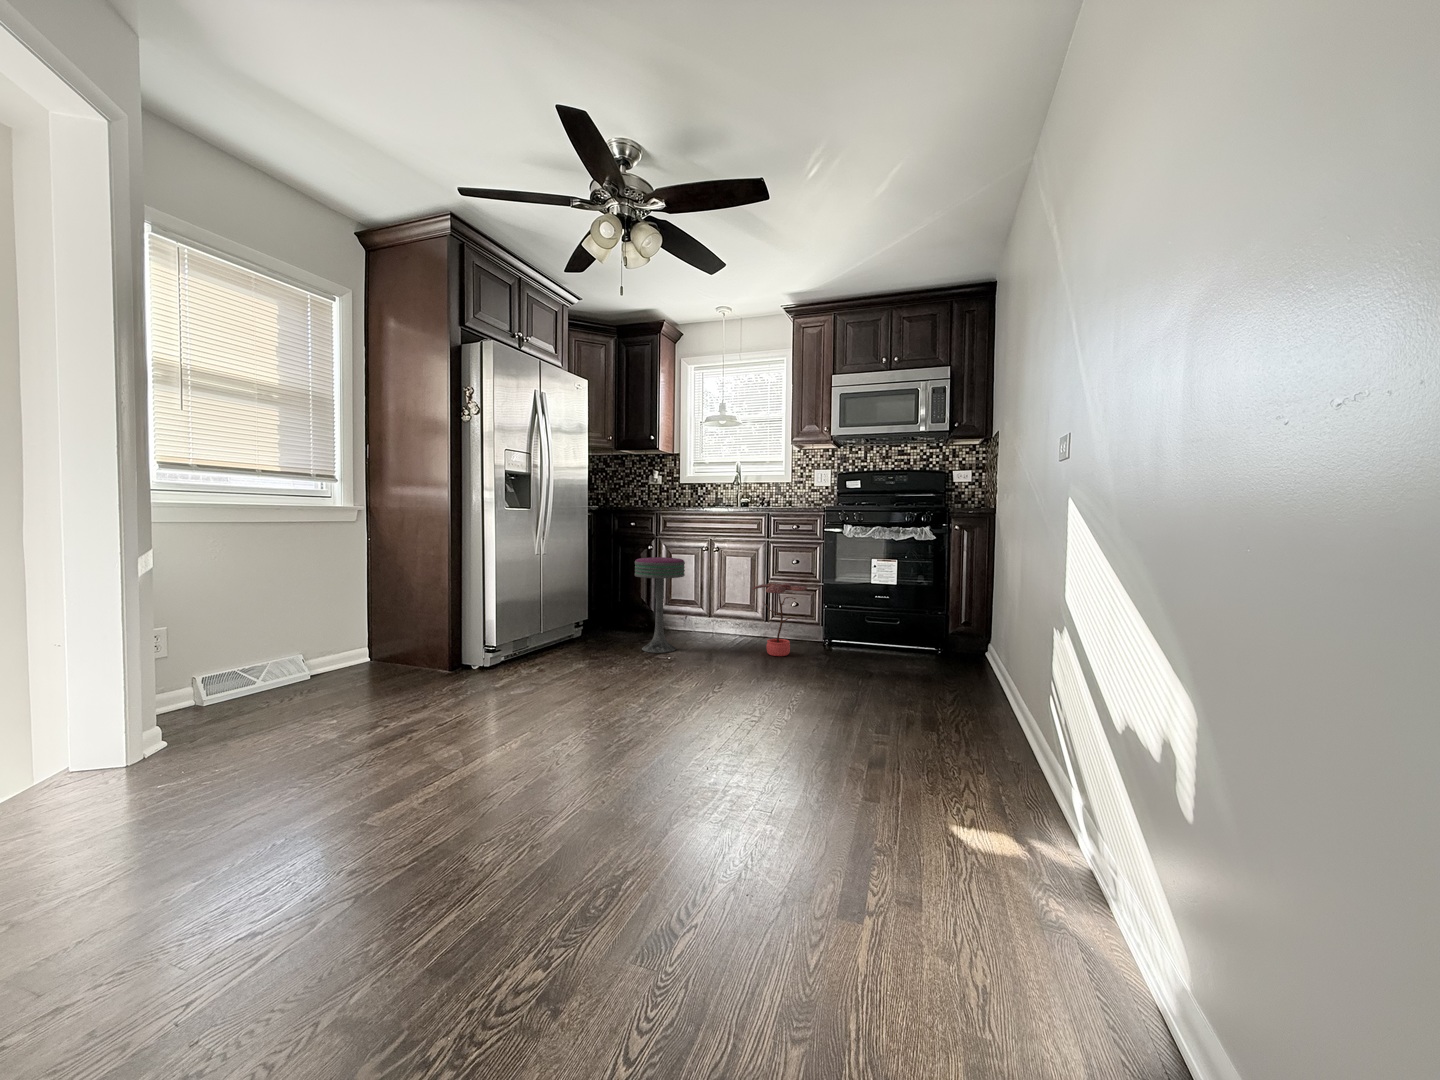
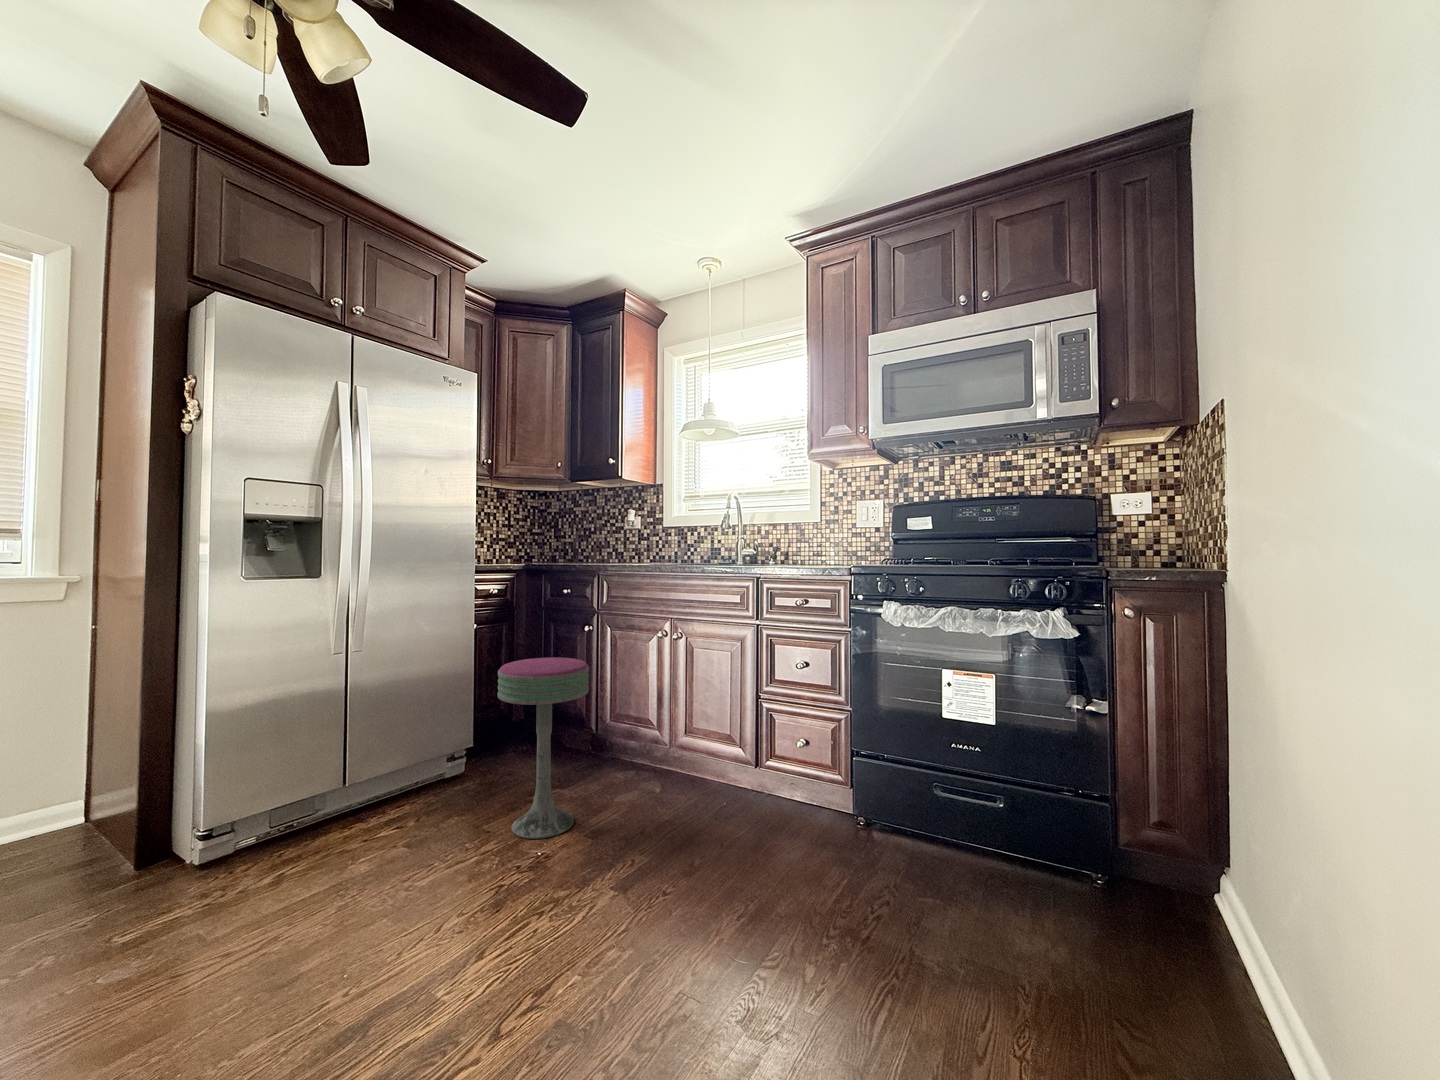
potted plant: present [752,582,808,656] -> none [693,717,797,873]

